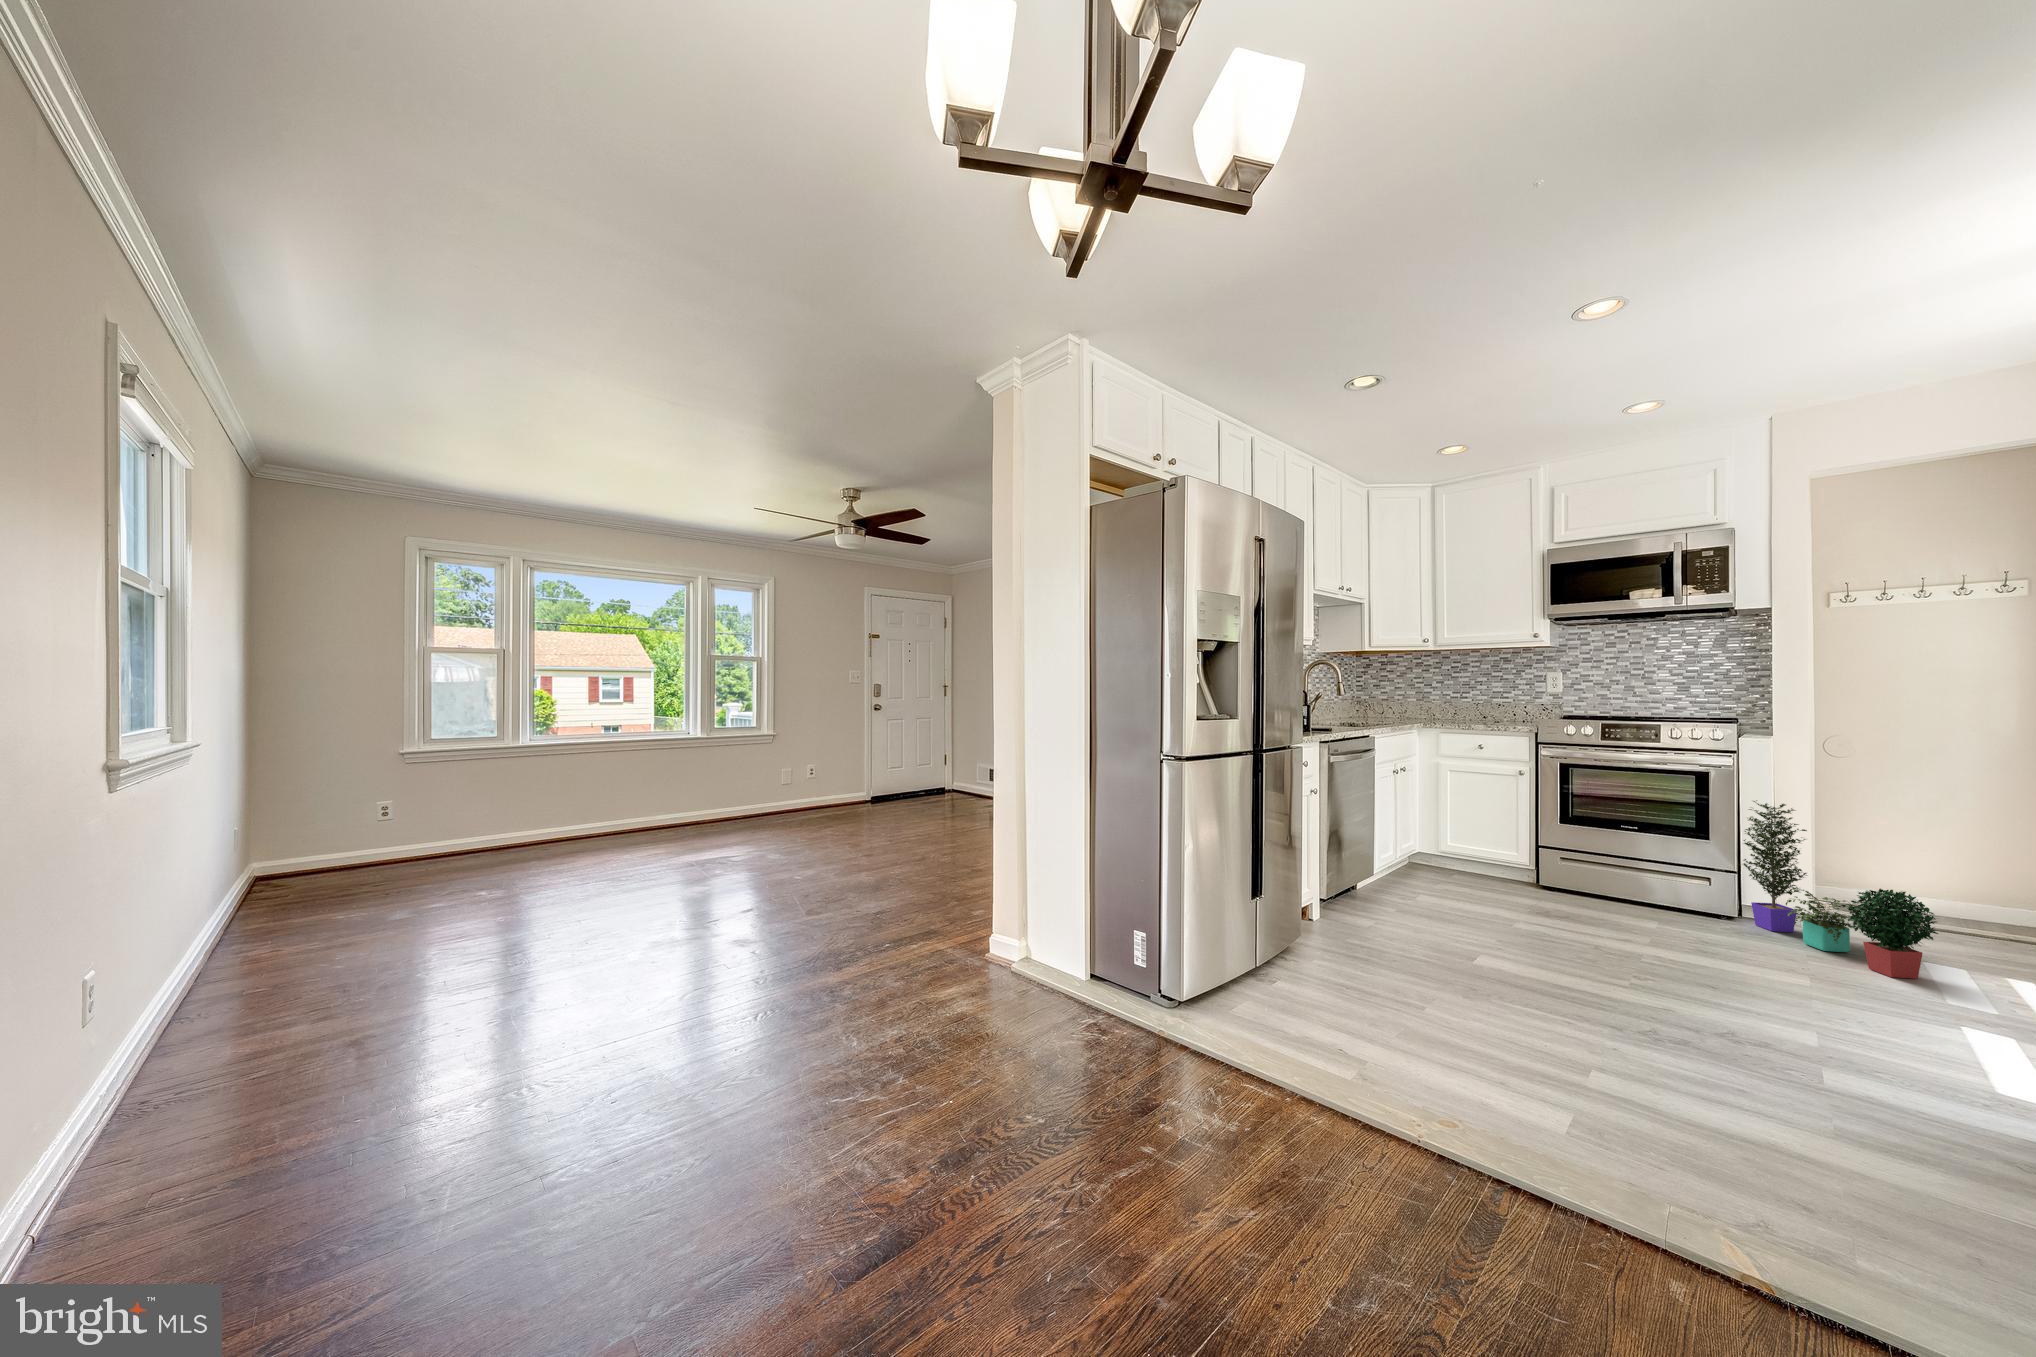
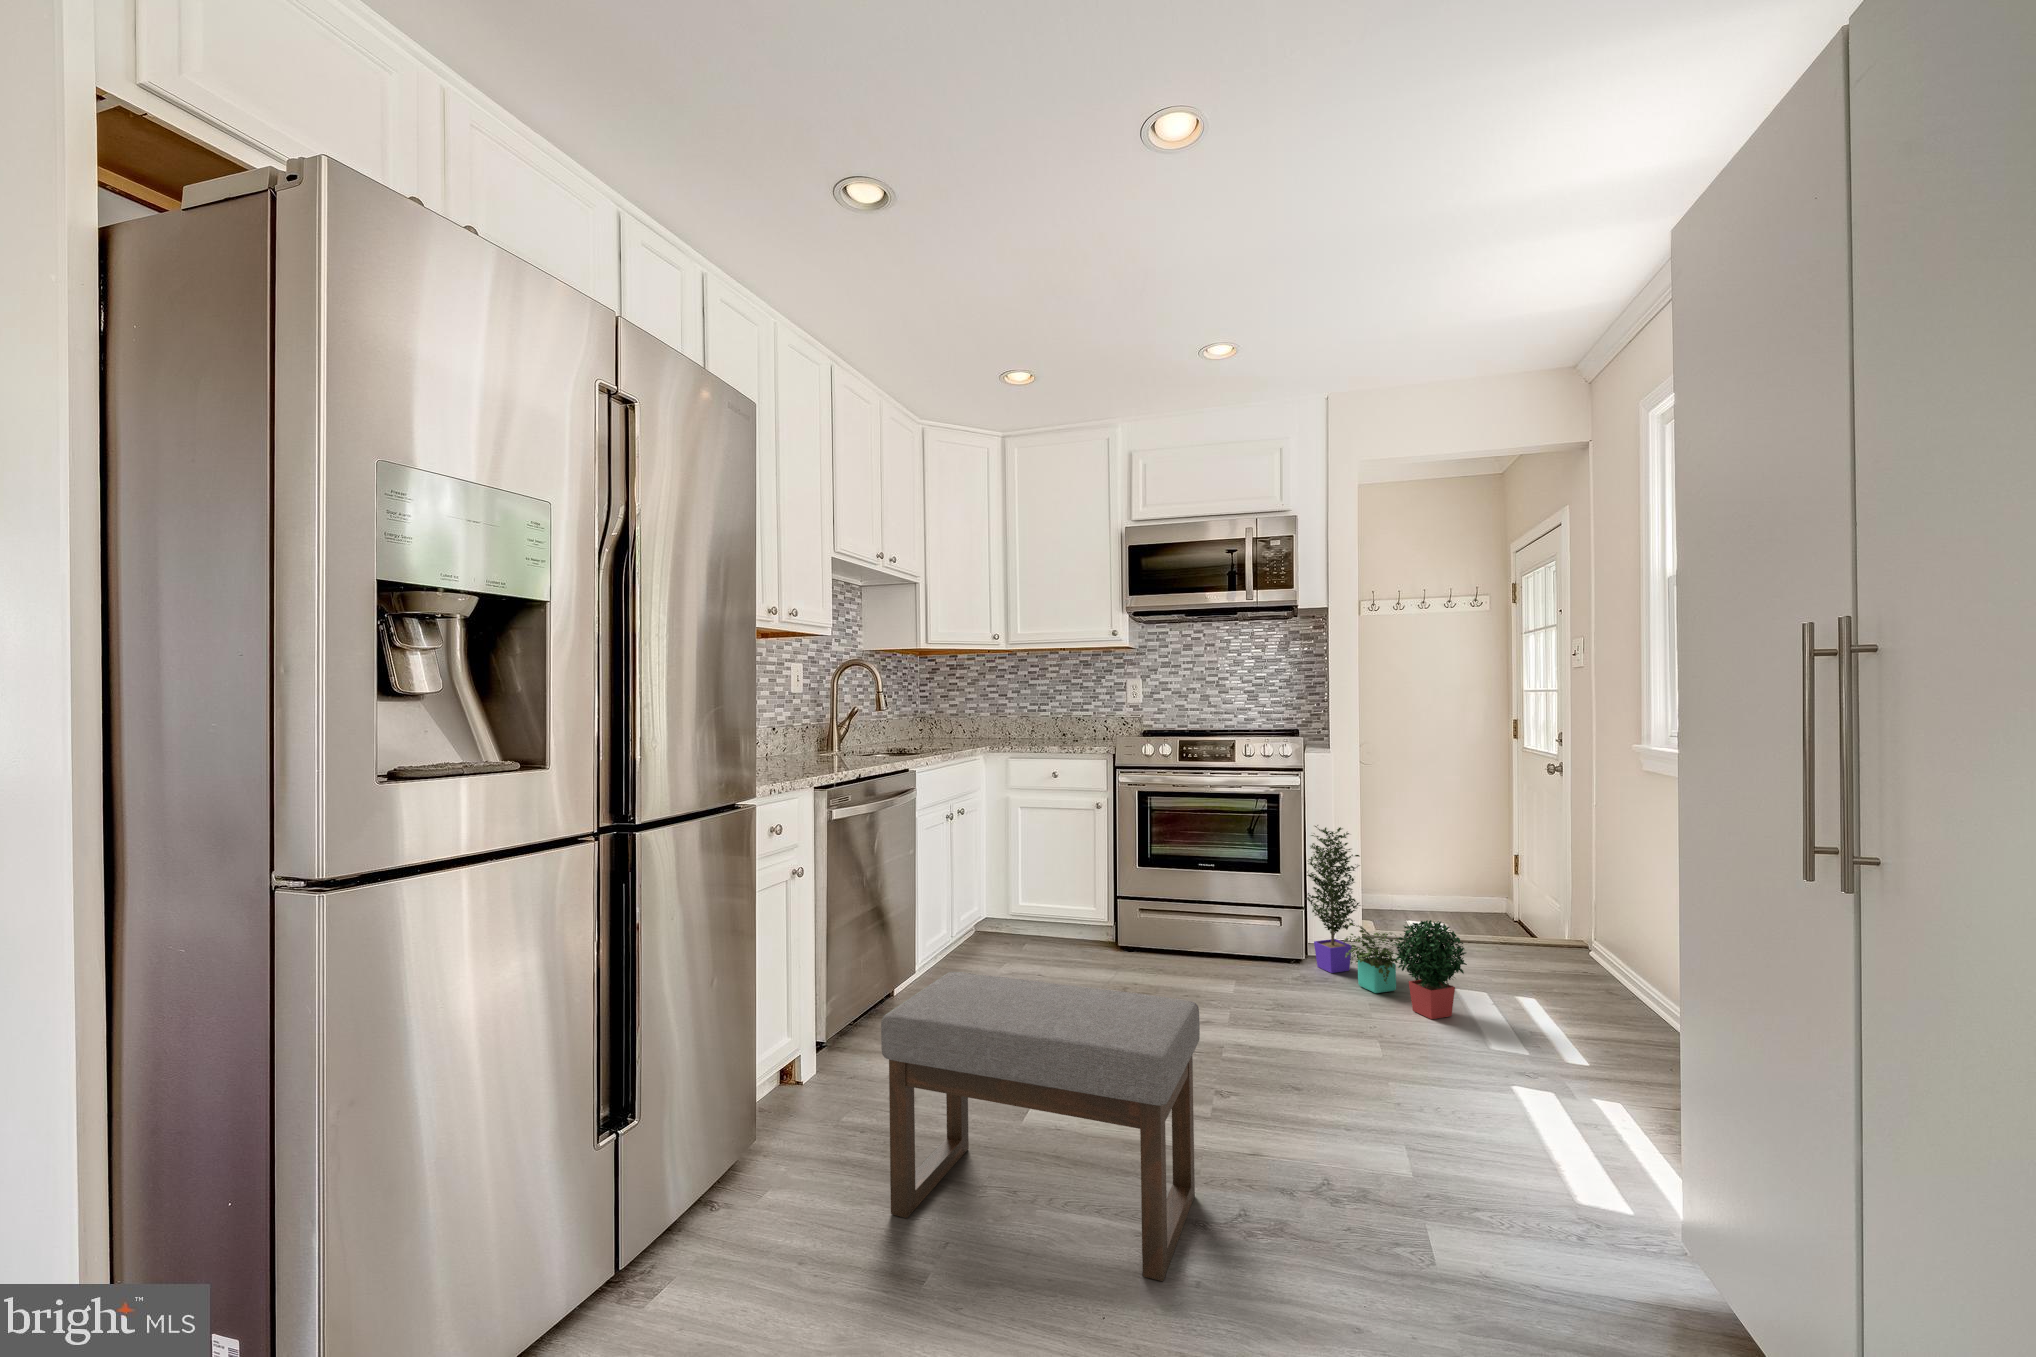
ottoman: none [1381,861,1633,1069] -> present [881,972,1200,1281]

